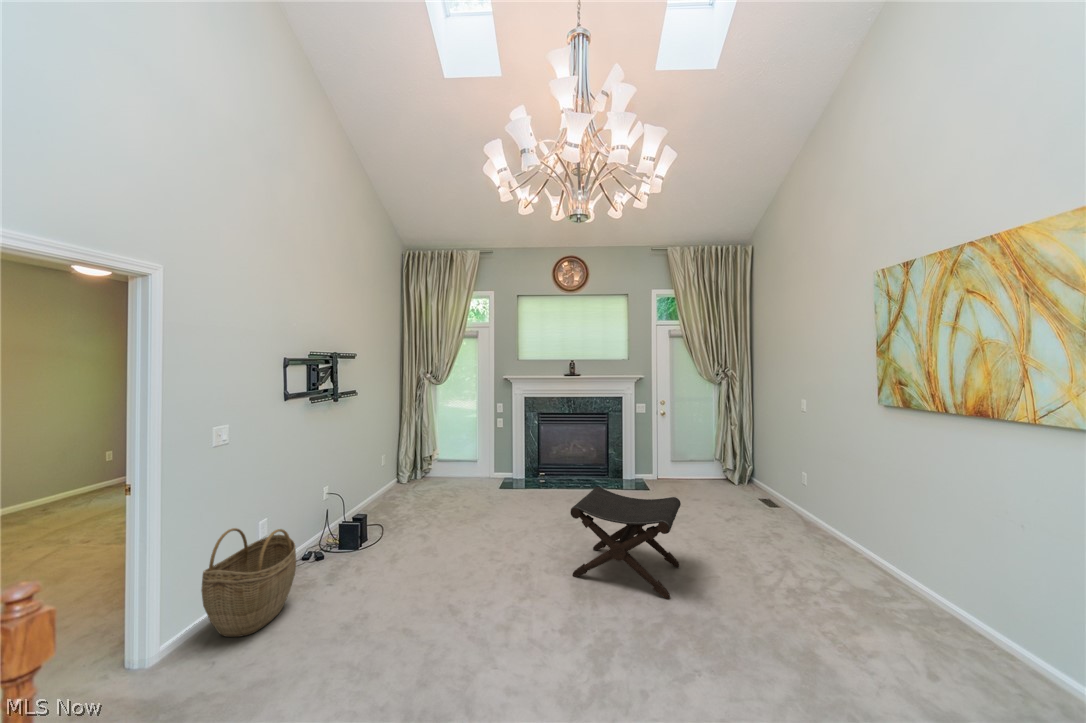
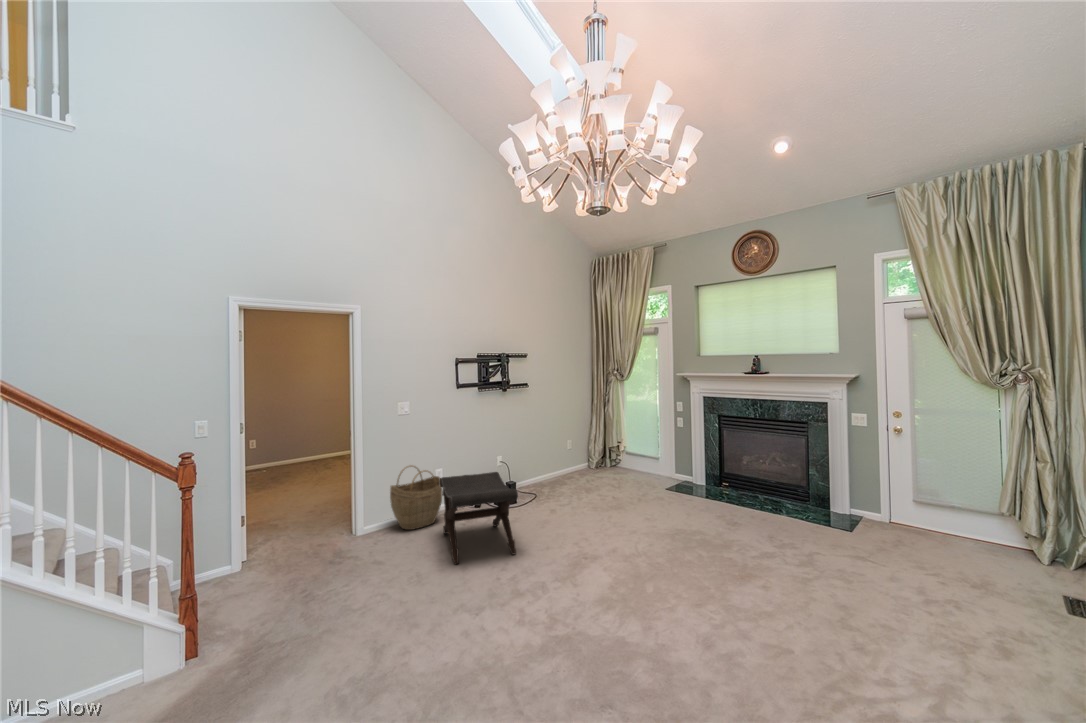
footstool: present [570,487,681,599] -> present [440,472,518,564]

